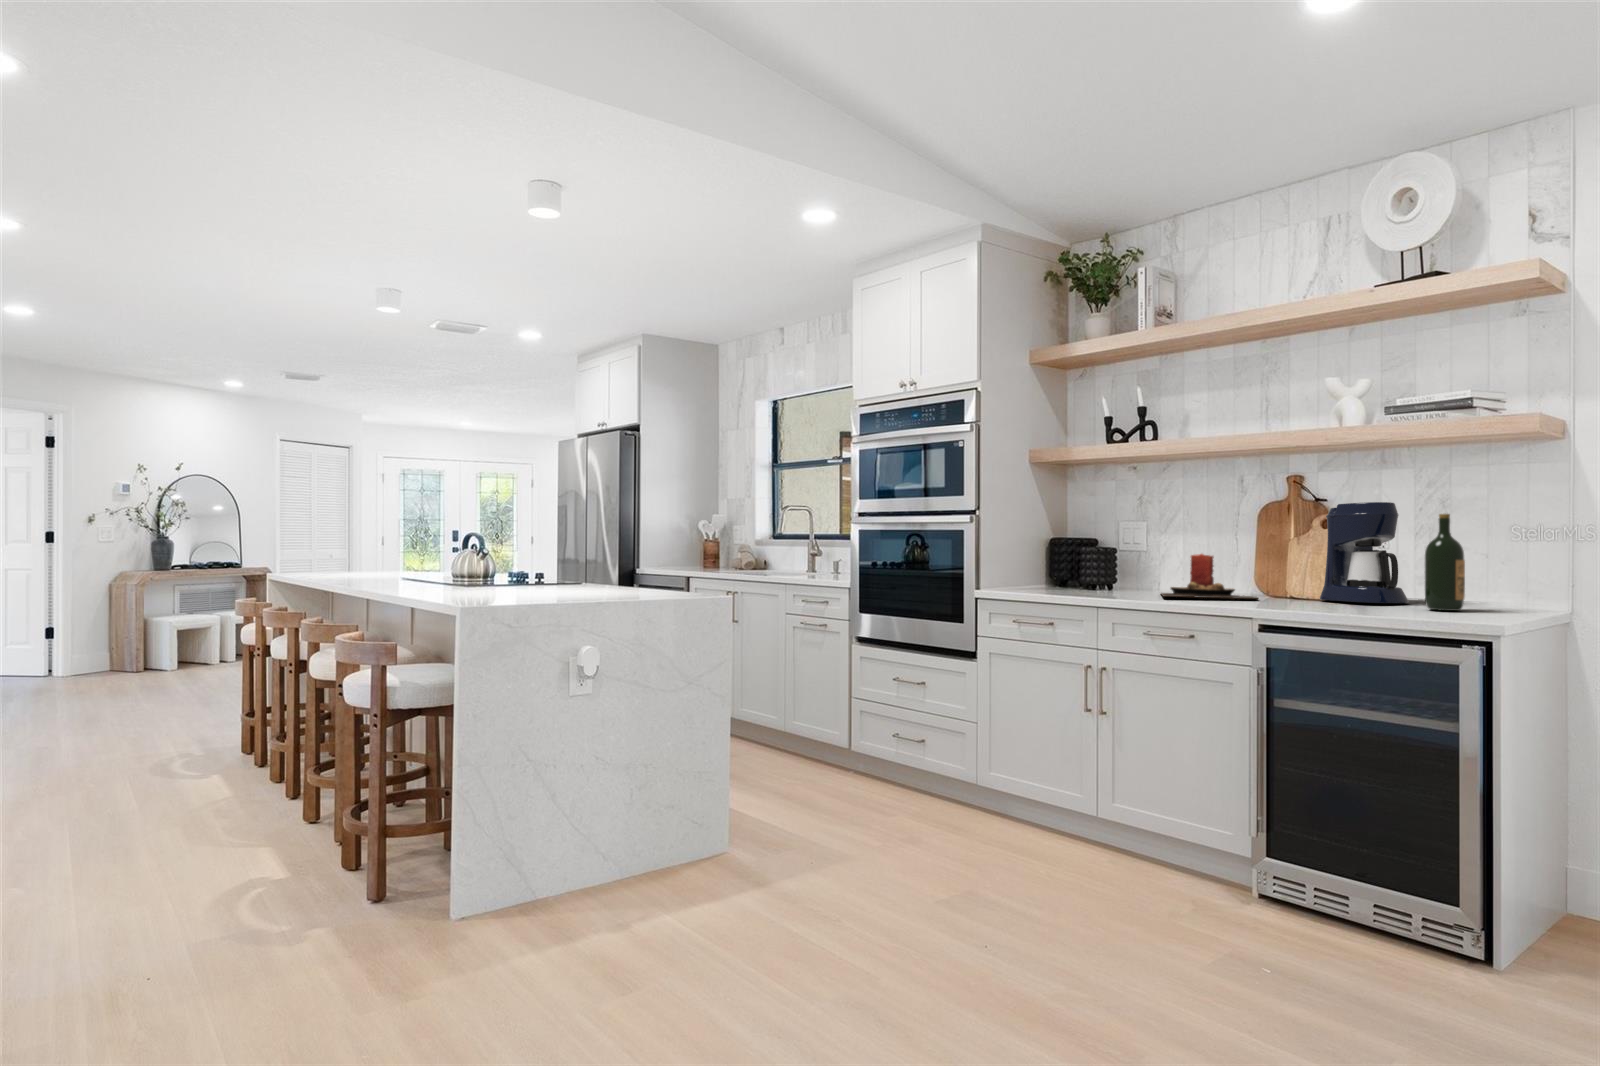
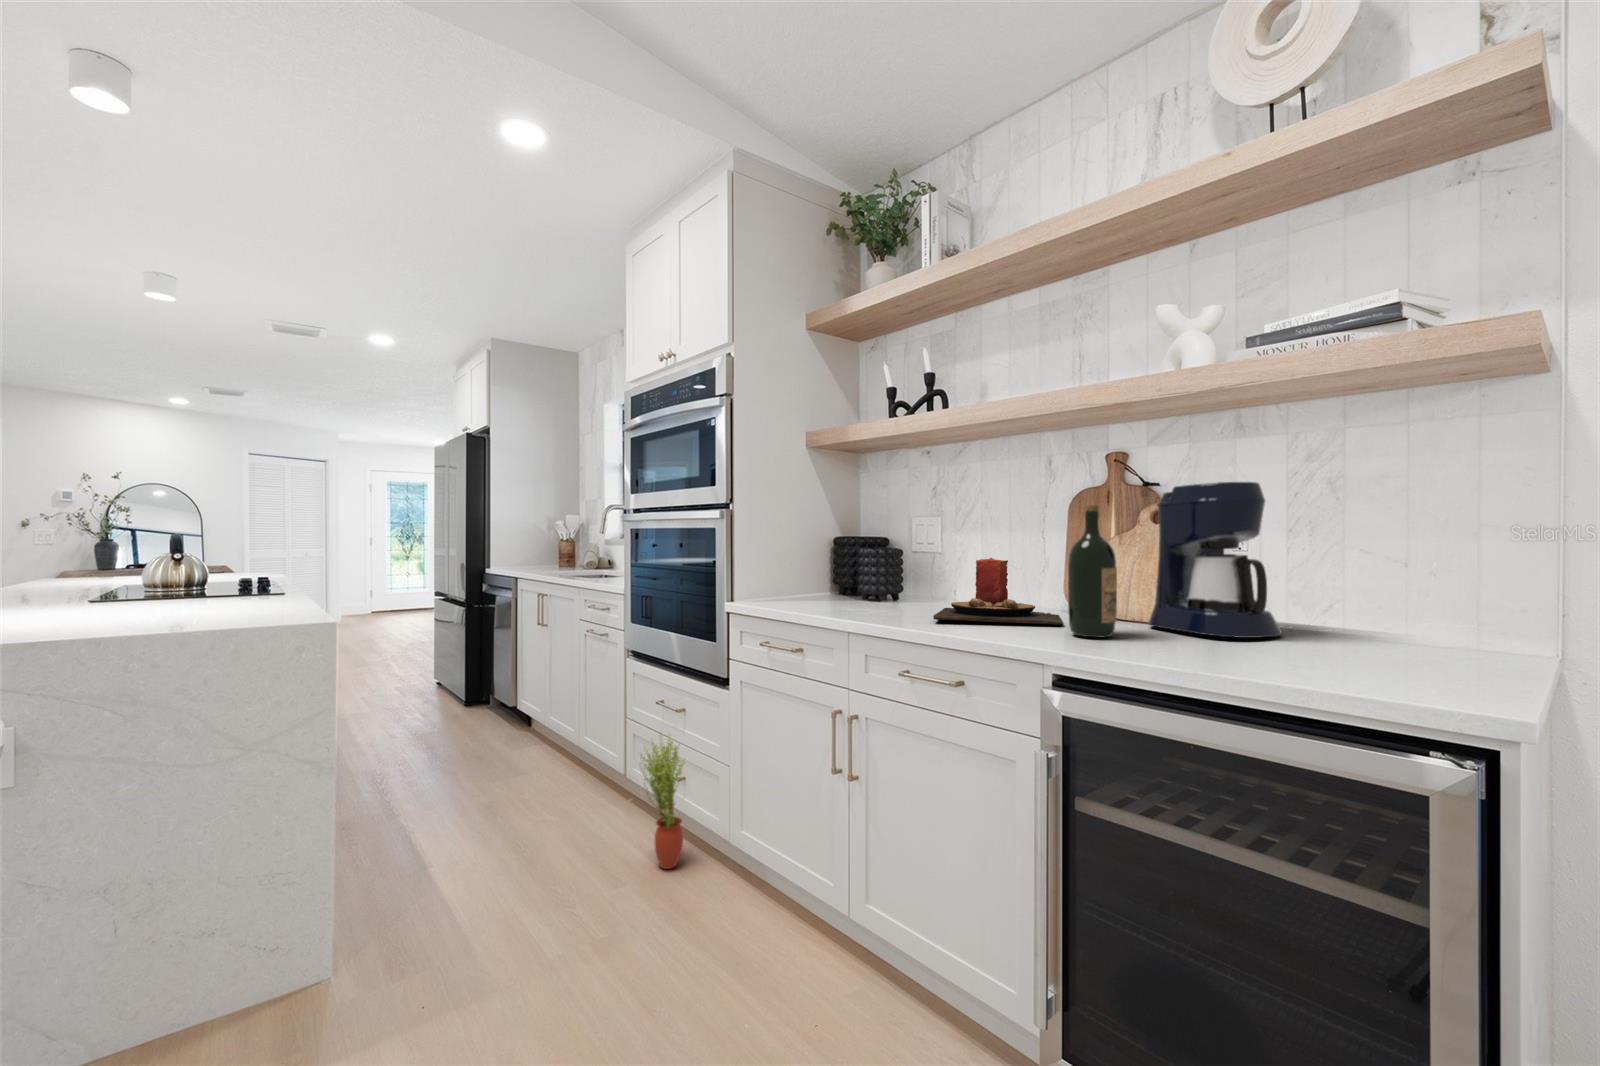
wine bottle: present [1425,514,1465,611] -> present [1068,505,1117,637]
potted plant: none [895,697,937,806] -> present [639,734,685,869]

